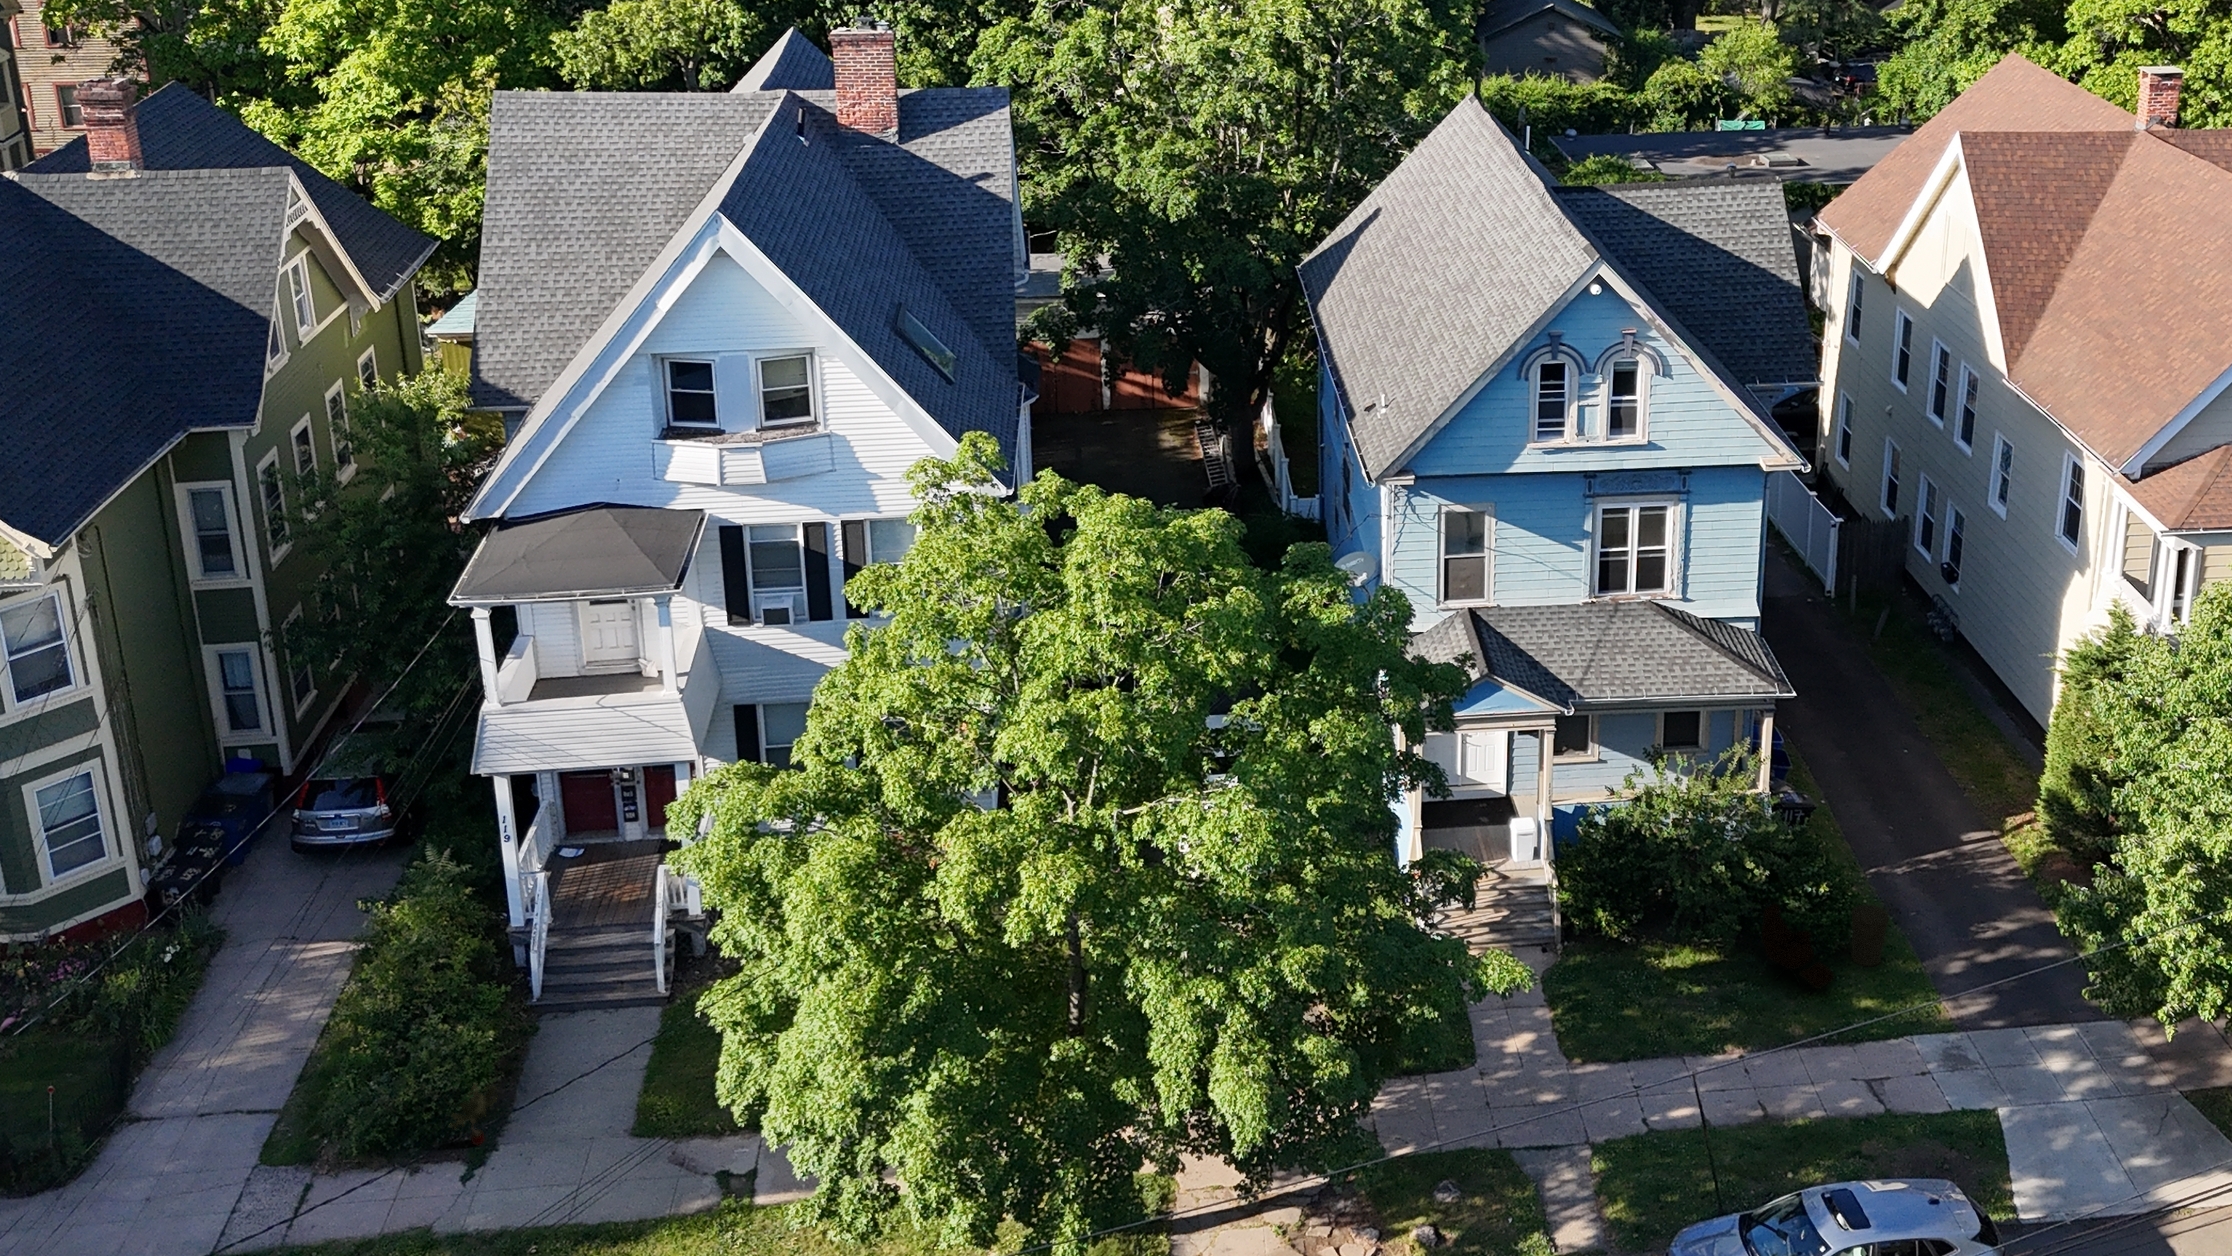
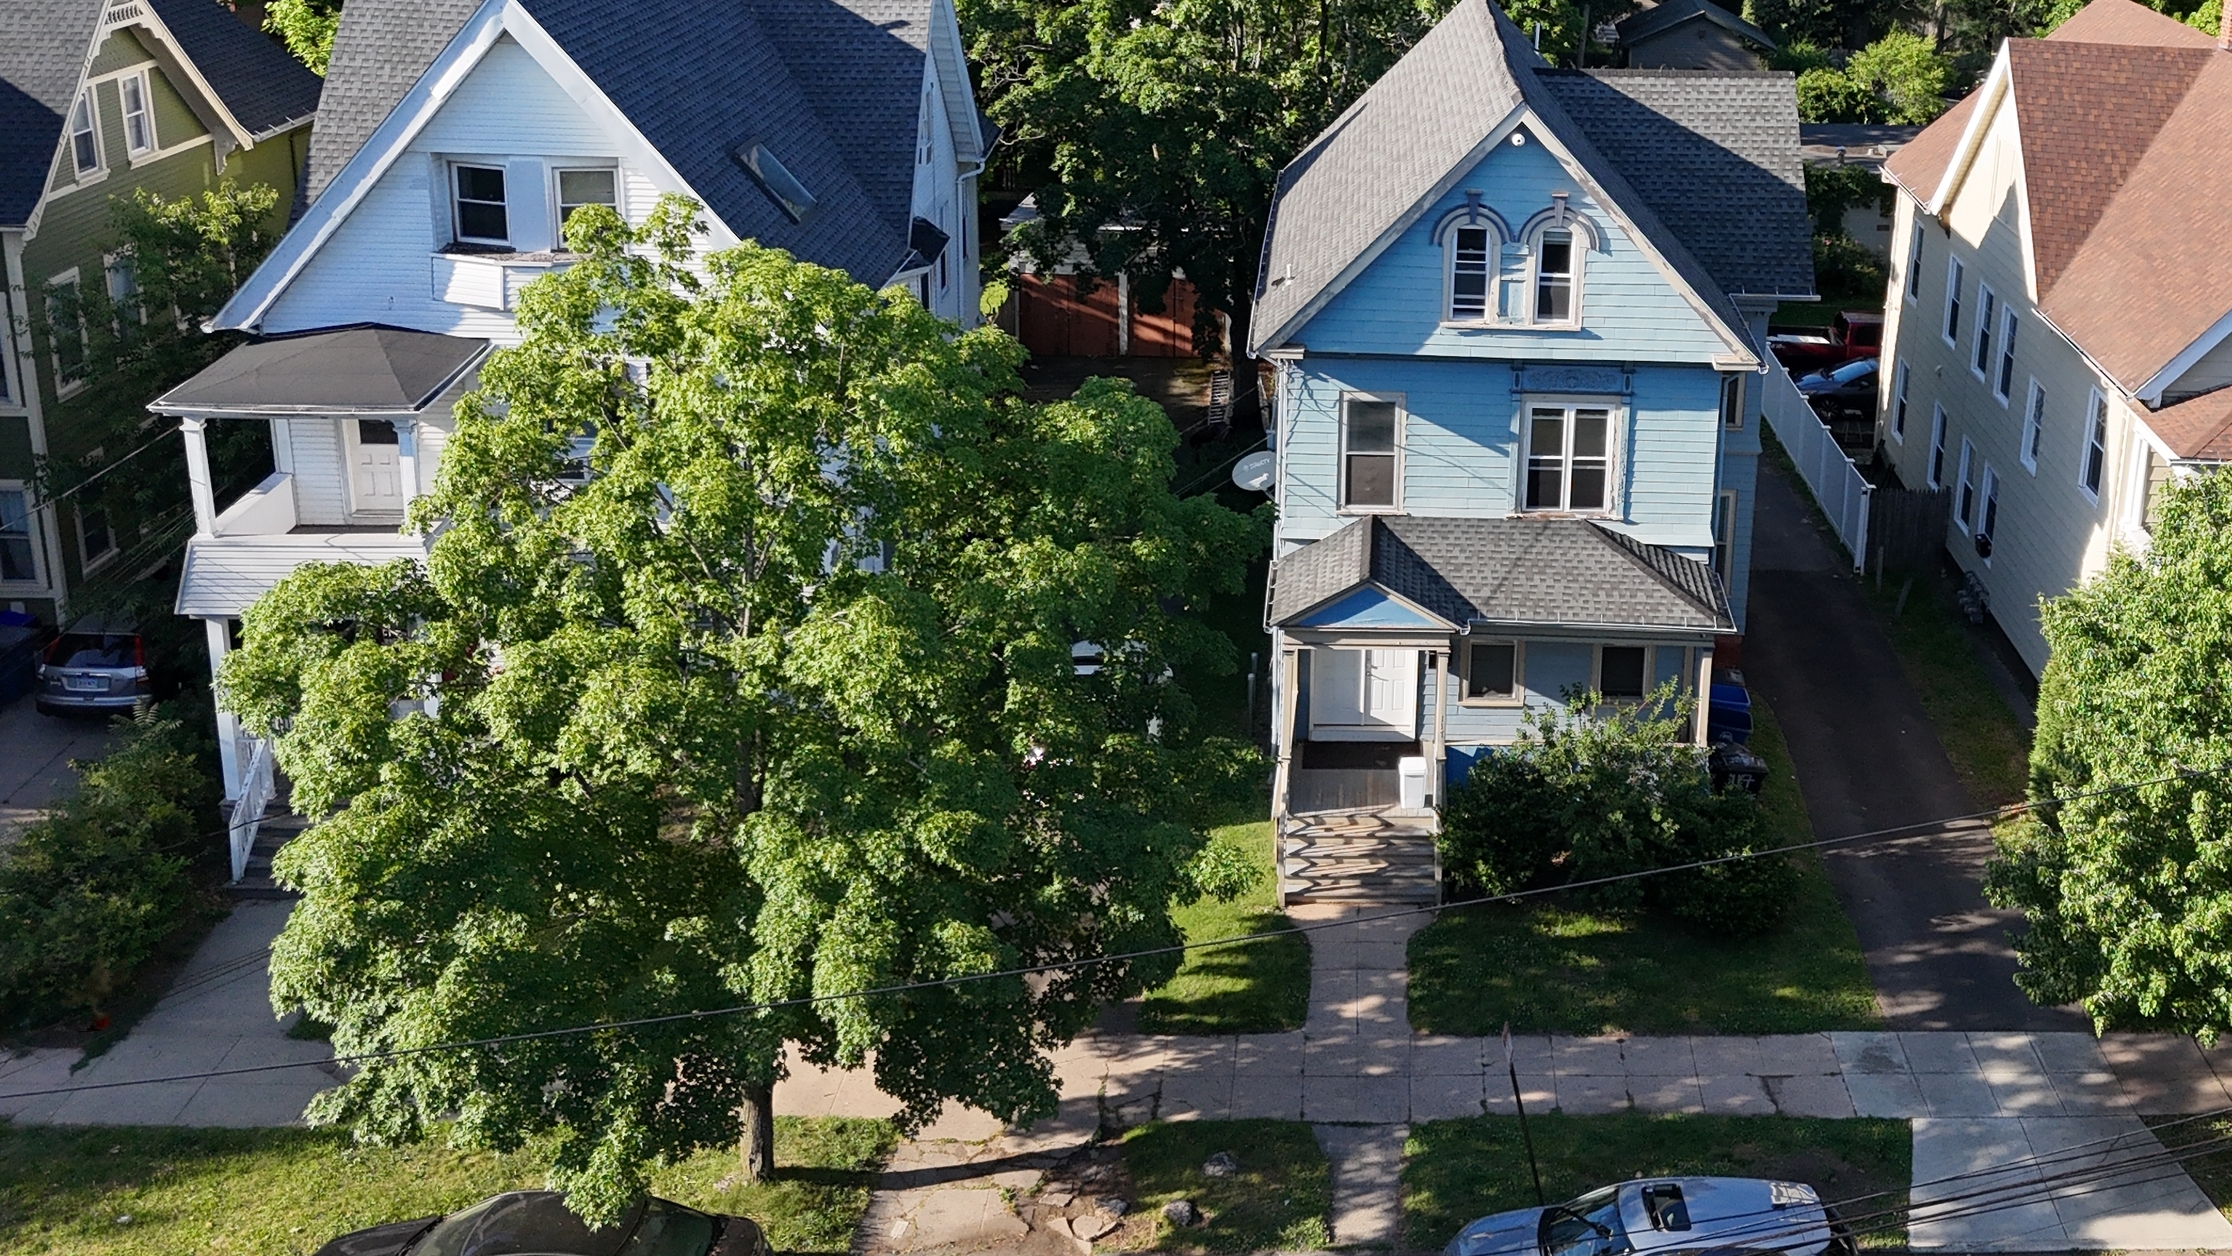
lounge chair: present [1762,904,1834,989] -> none [1663,861,1744,974]
trash can: present [1852,905,1889,966] -> none [1773,874,1818,947]

